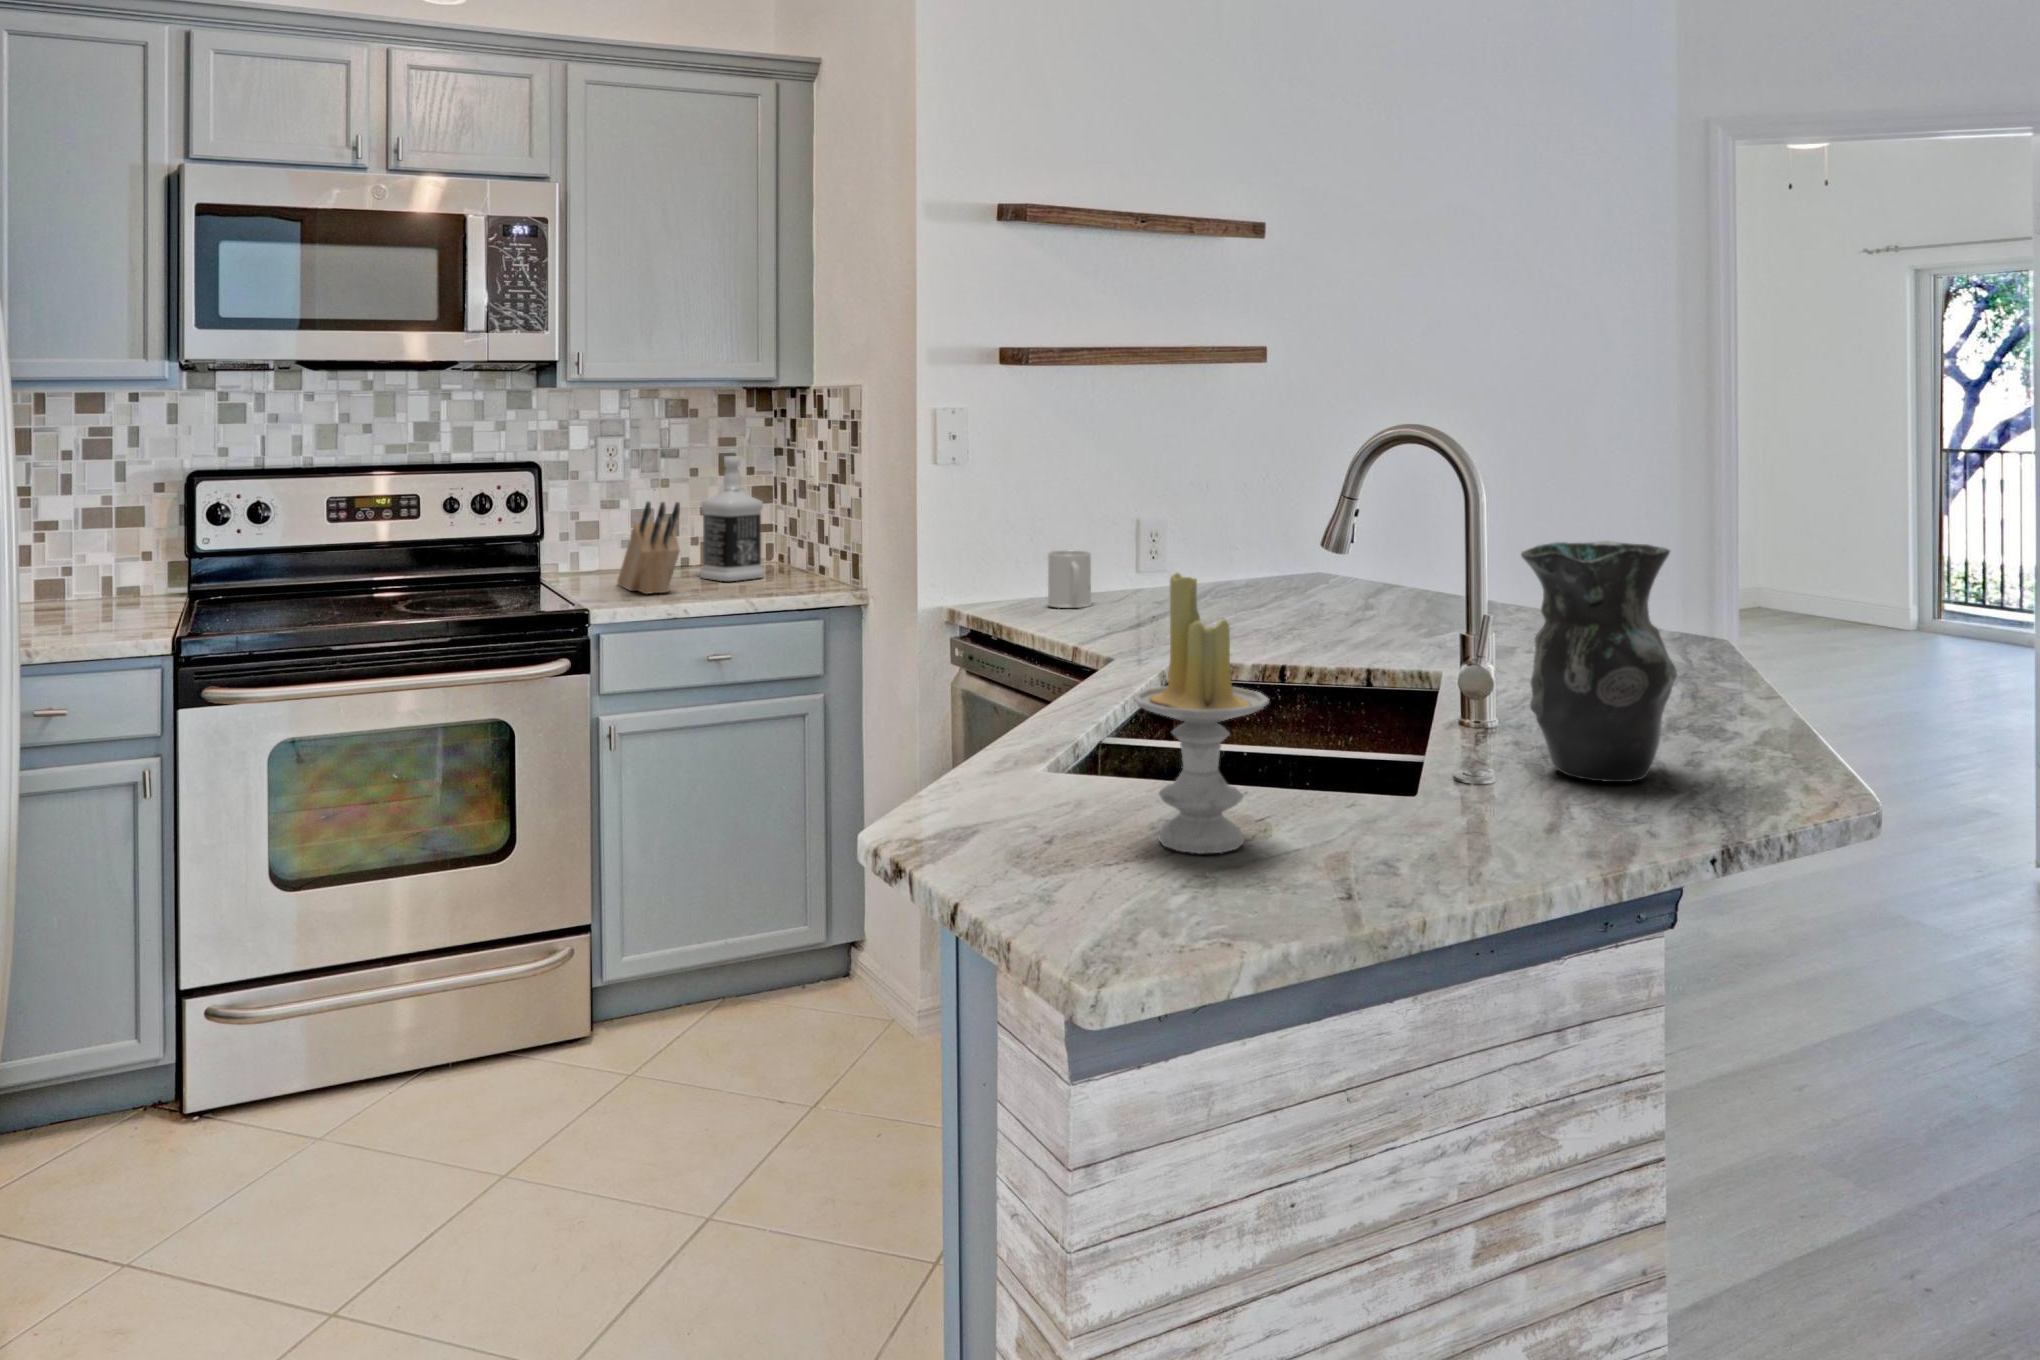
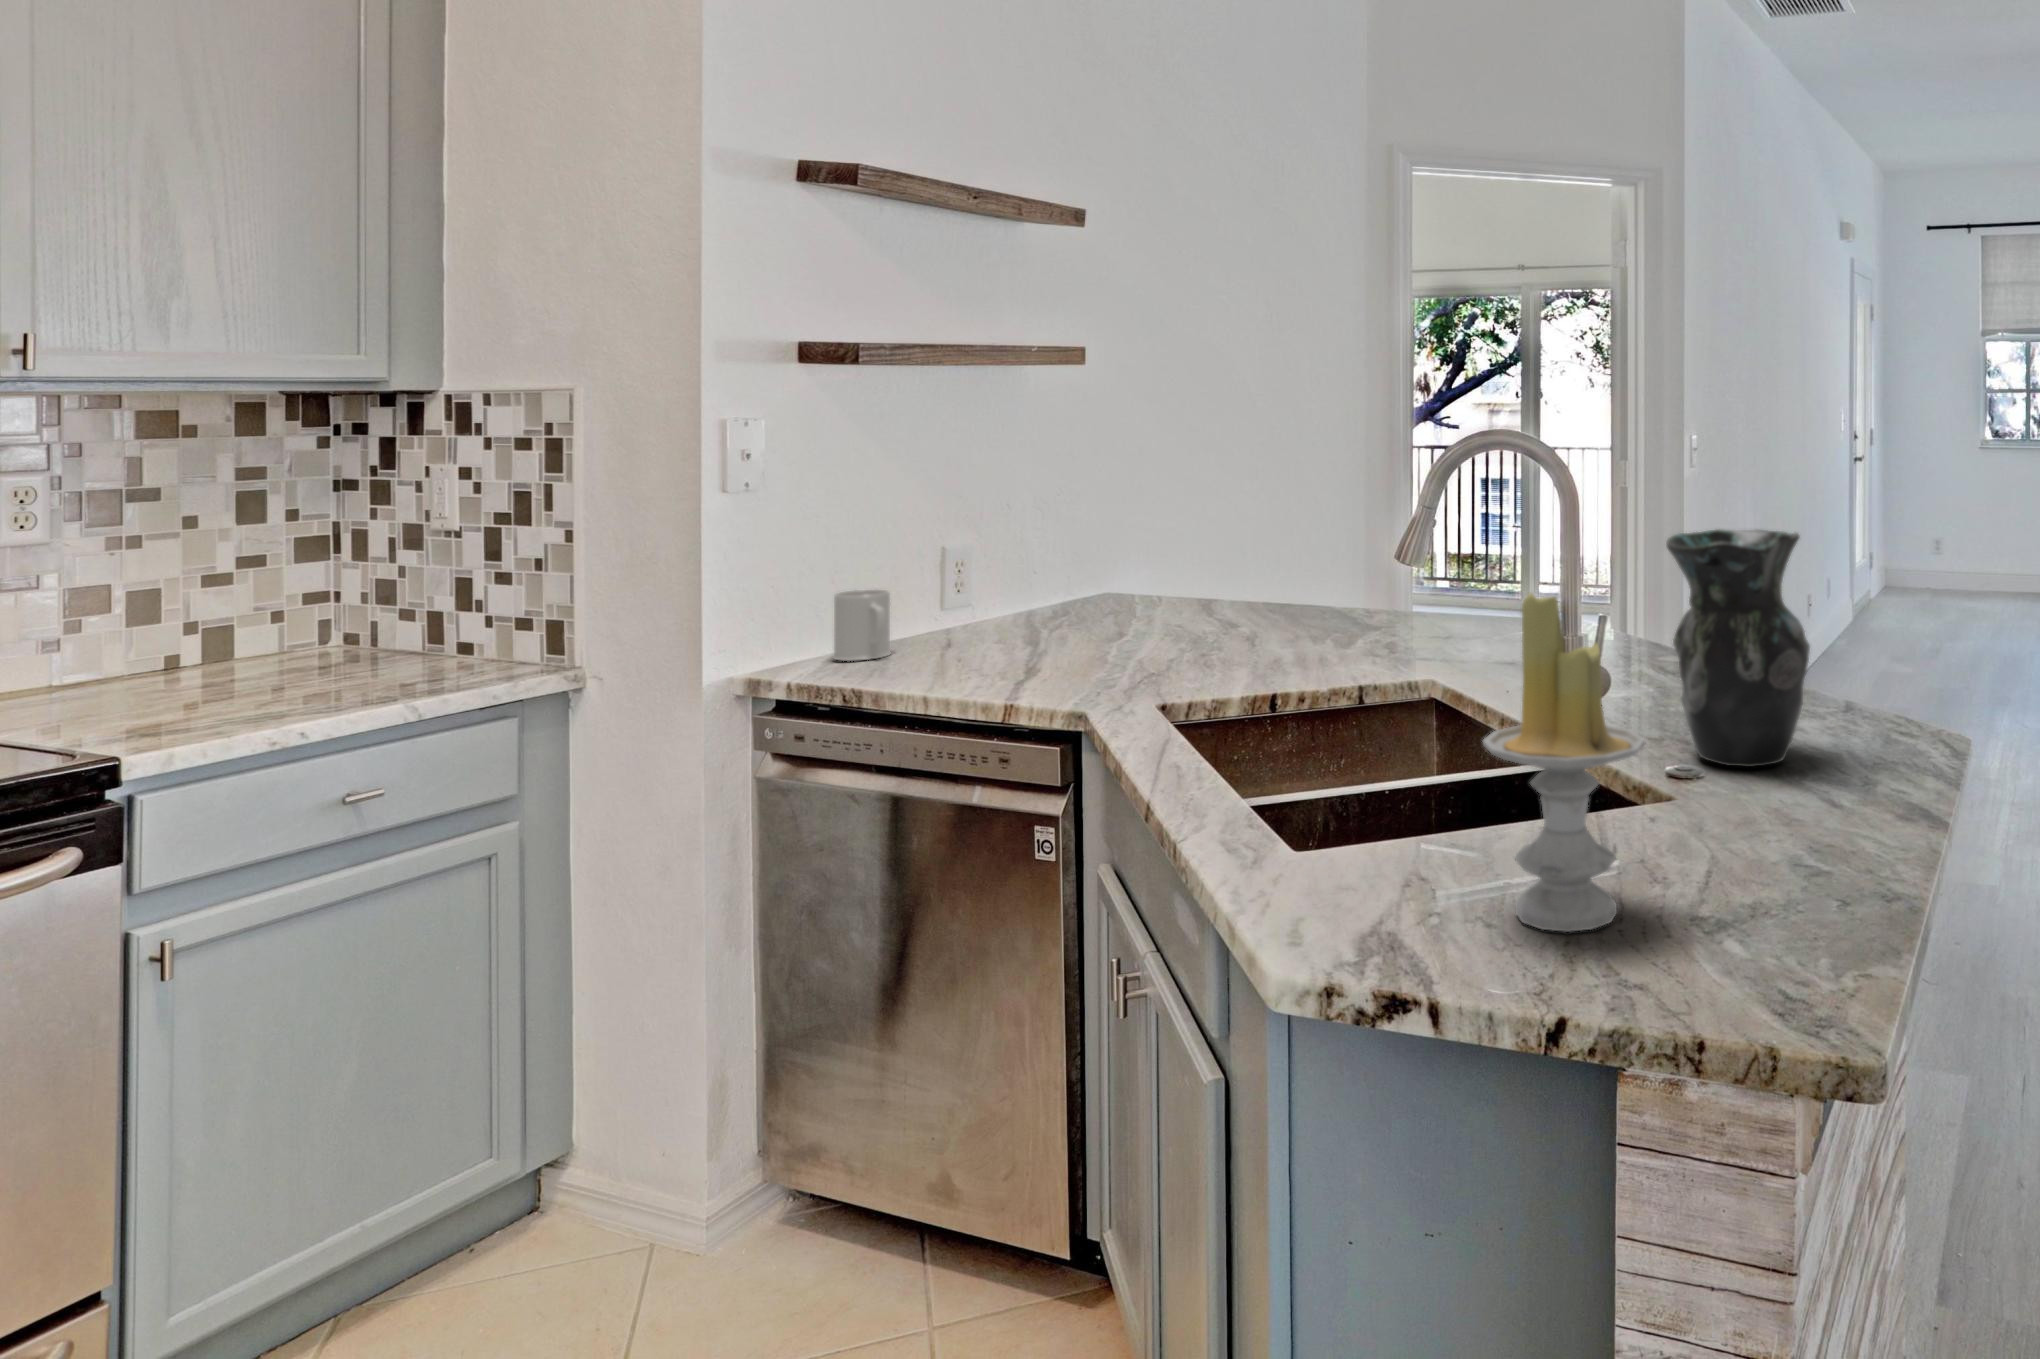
bottle: present [700,456,764,581] -> none [226,496,344,678]
knife block: present [617,502,680,594] -> none [68,567,224,712]

